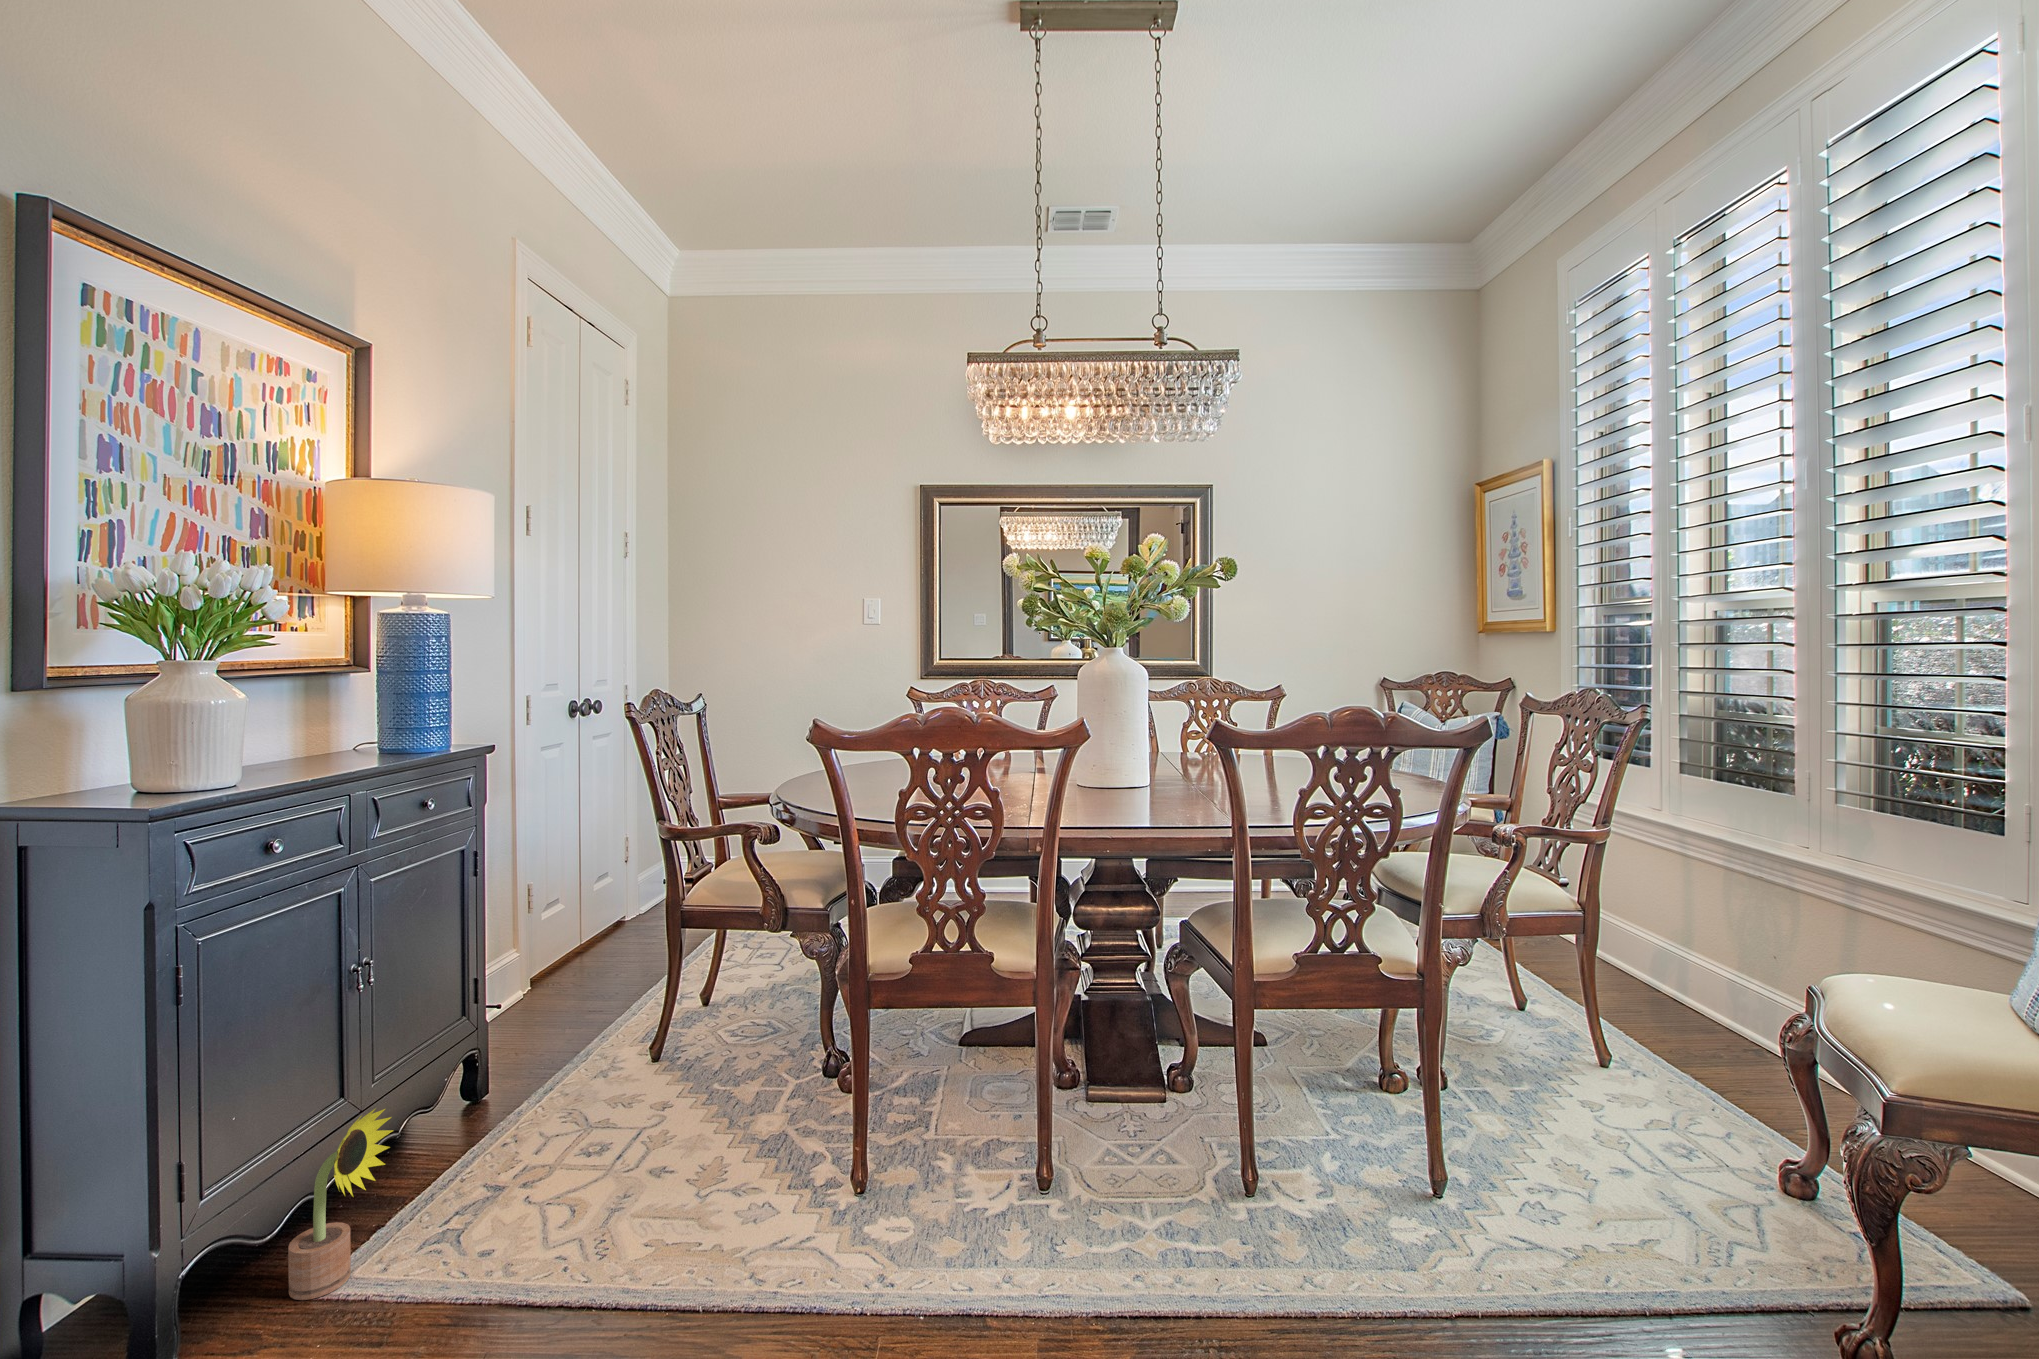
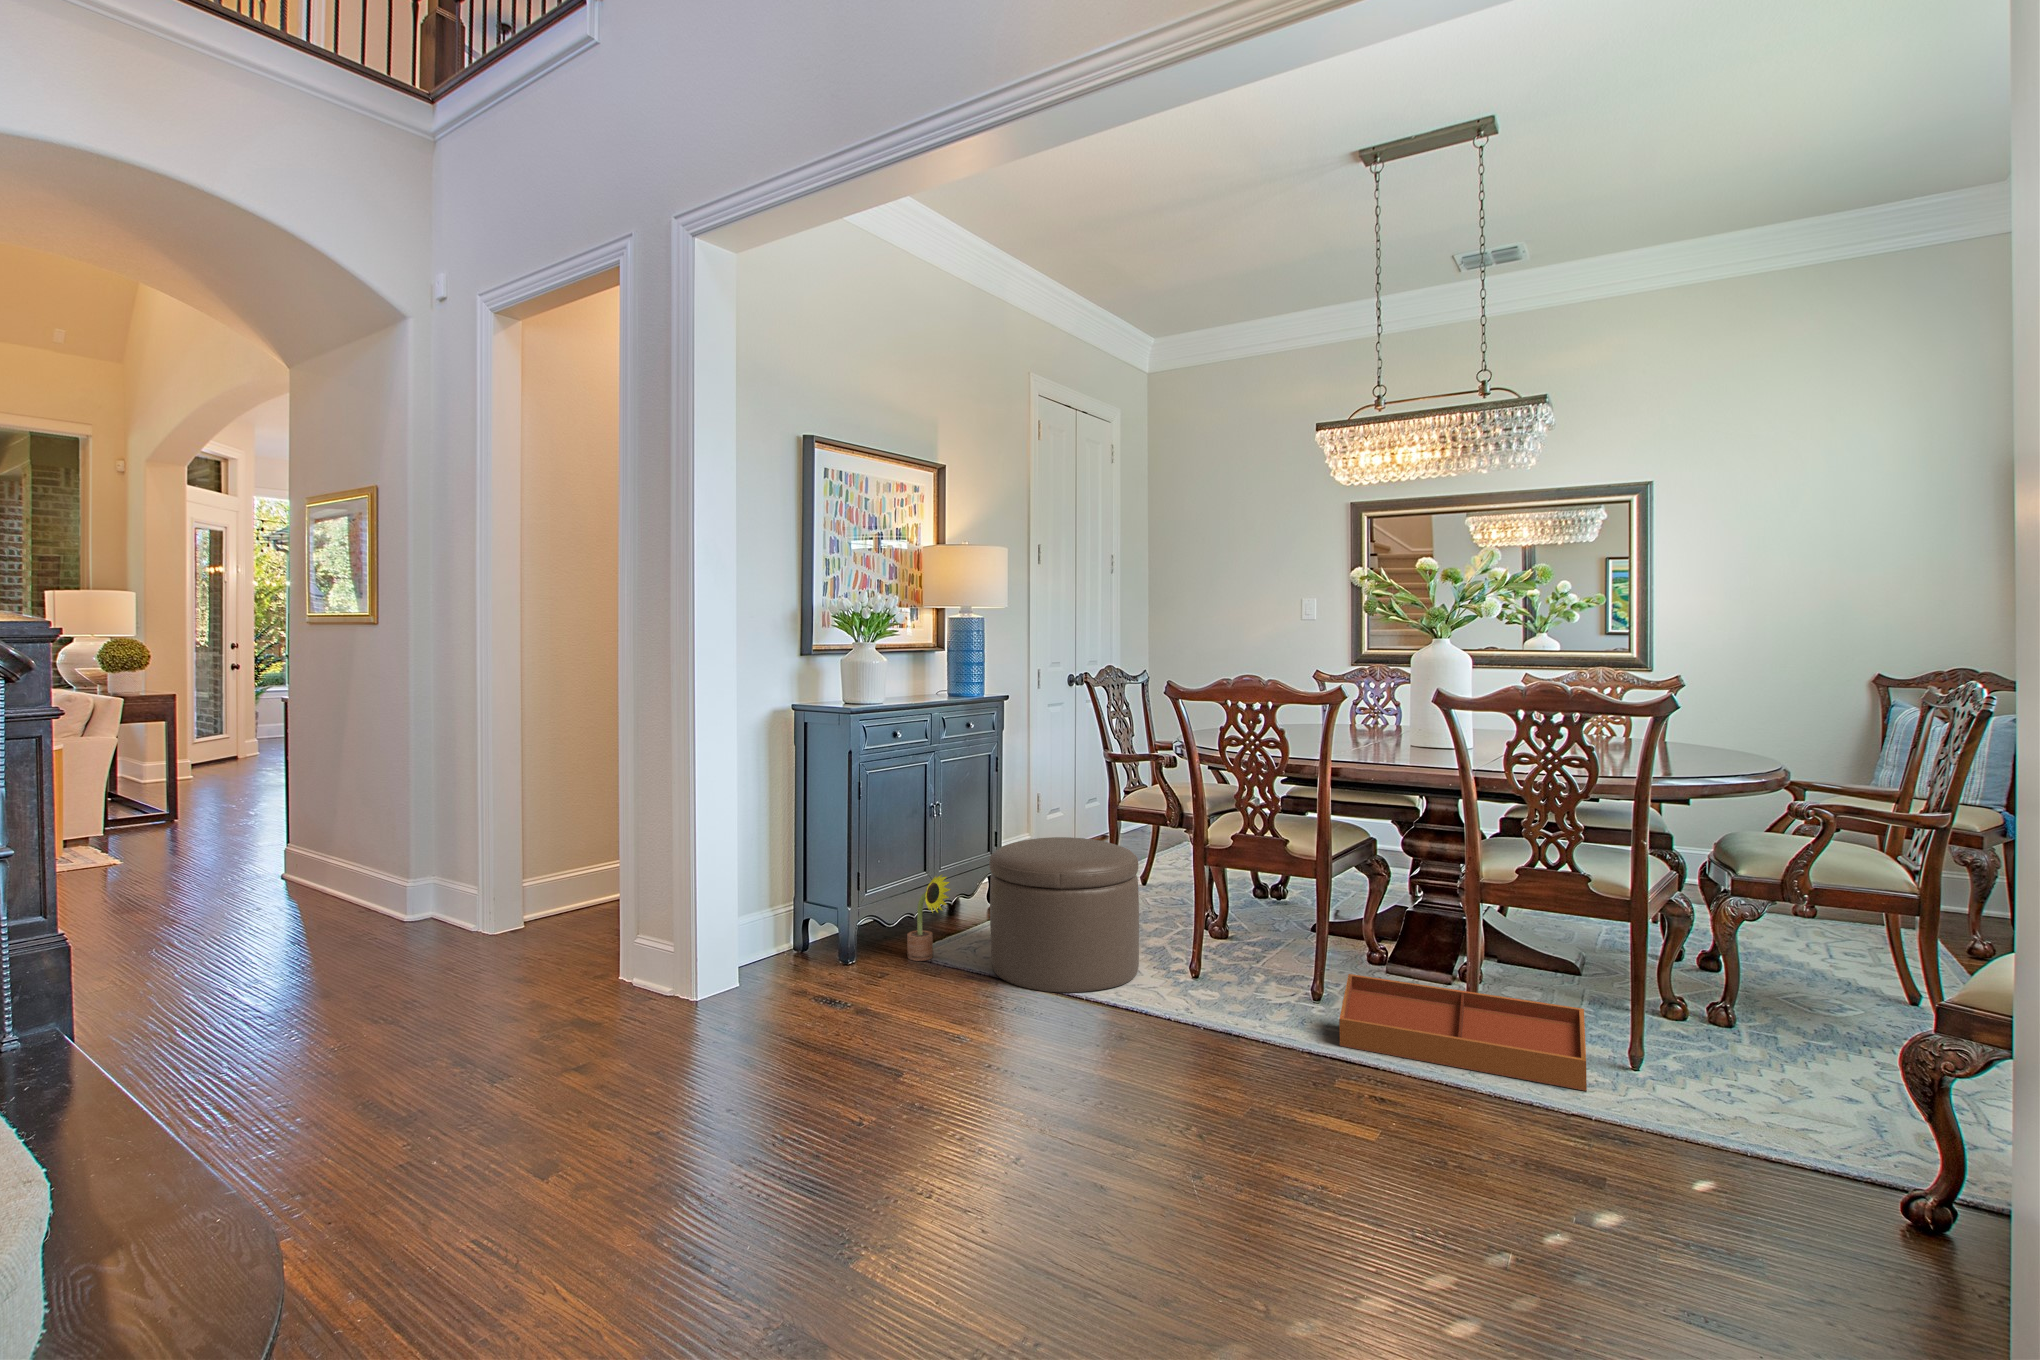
ottoman: none [483,981,763,1309] -> present [989,837,1139,993]
storage bin: none [1107,1135,1432,1279] -> present [1339,974,1587,1091]

